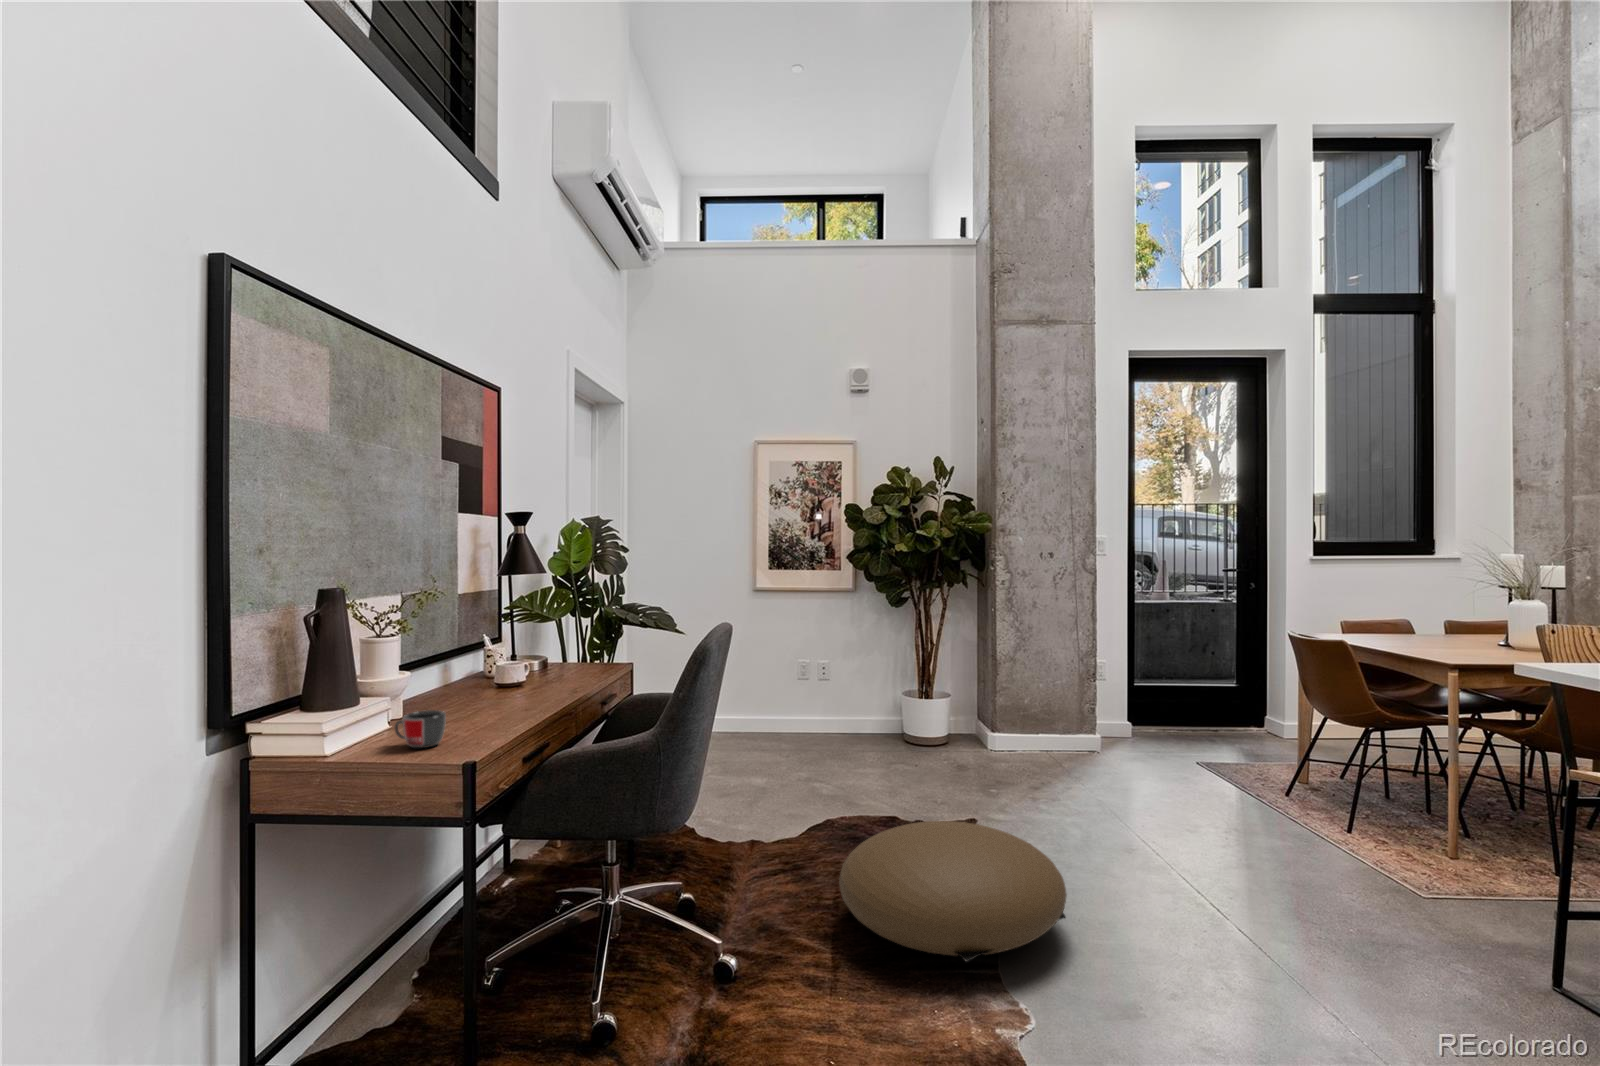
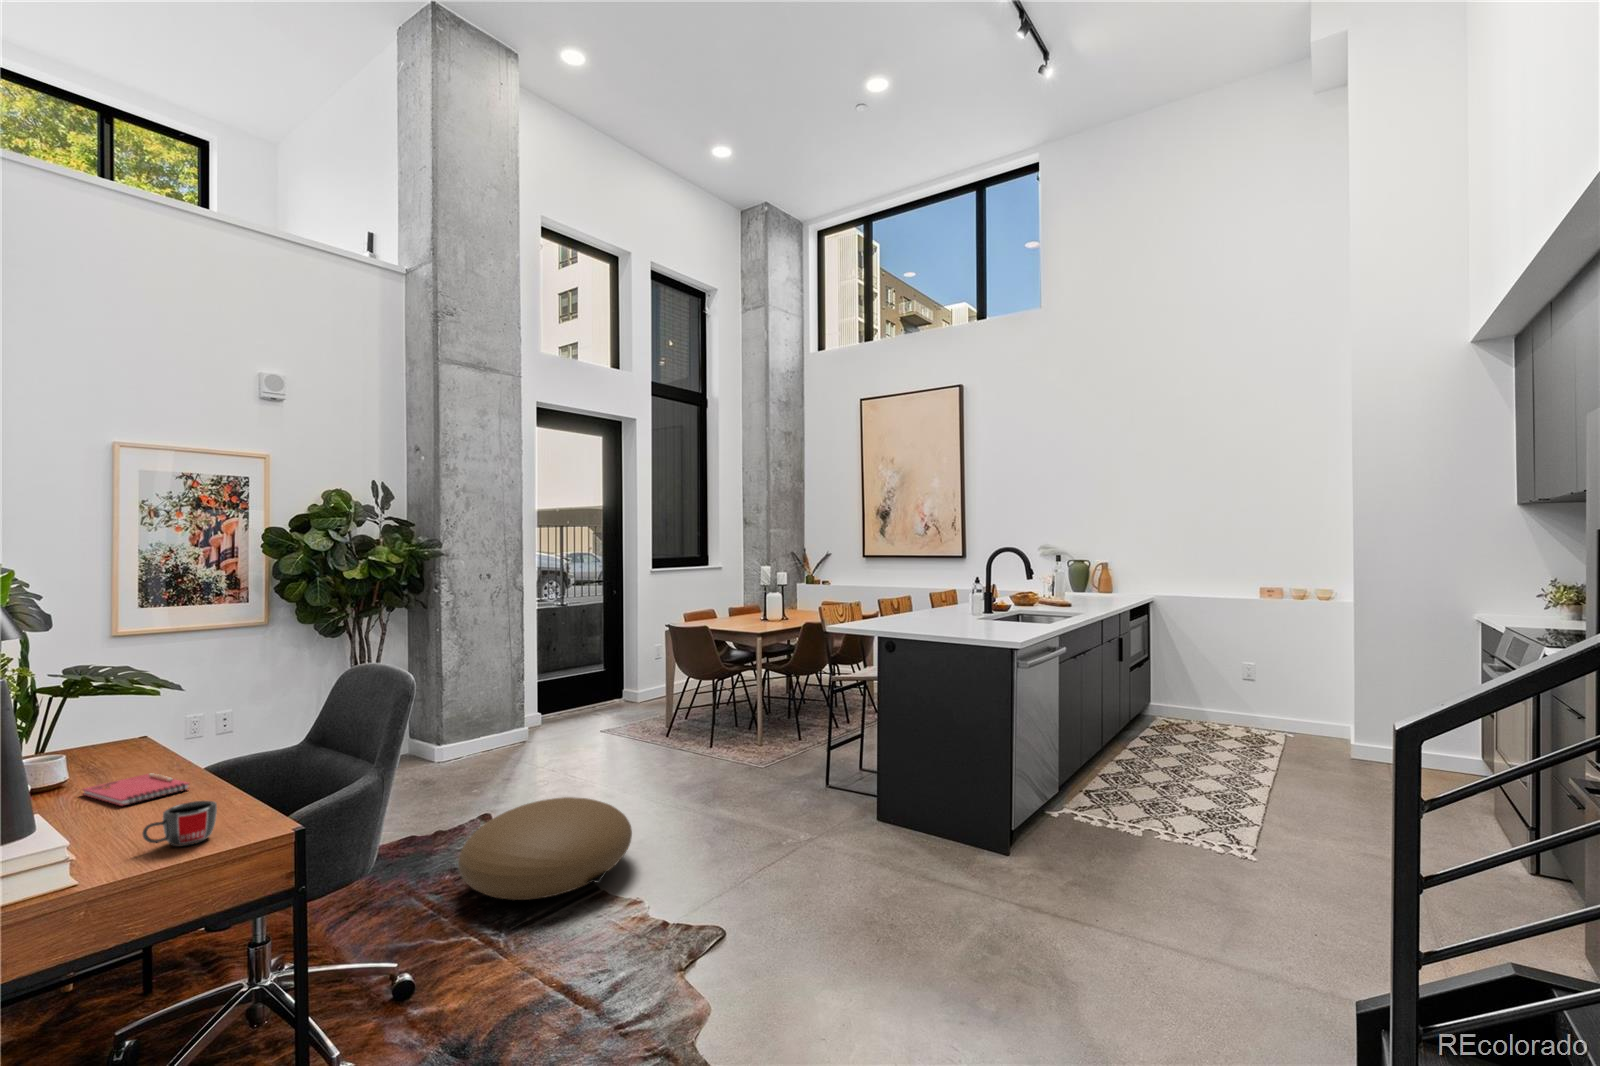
notebook: none [487,686,551,707] -> present [82,773,189,806]

